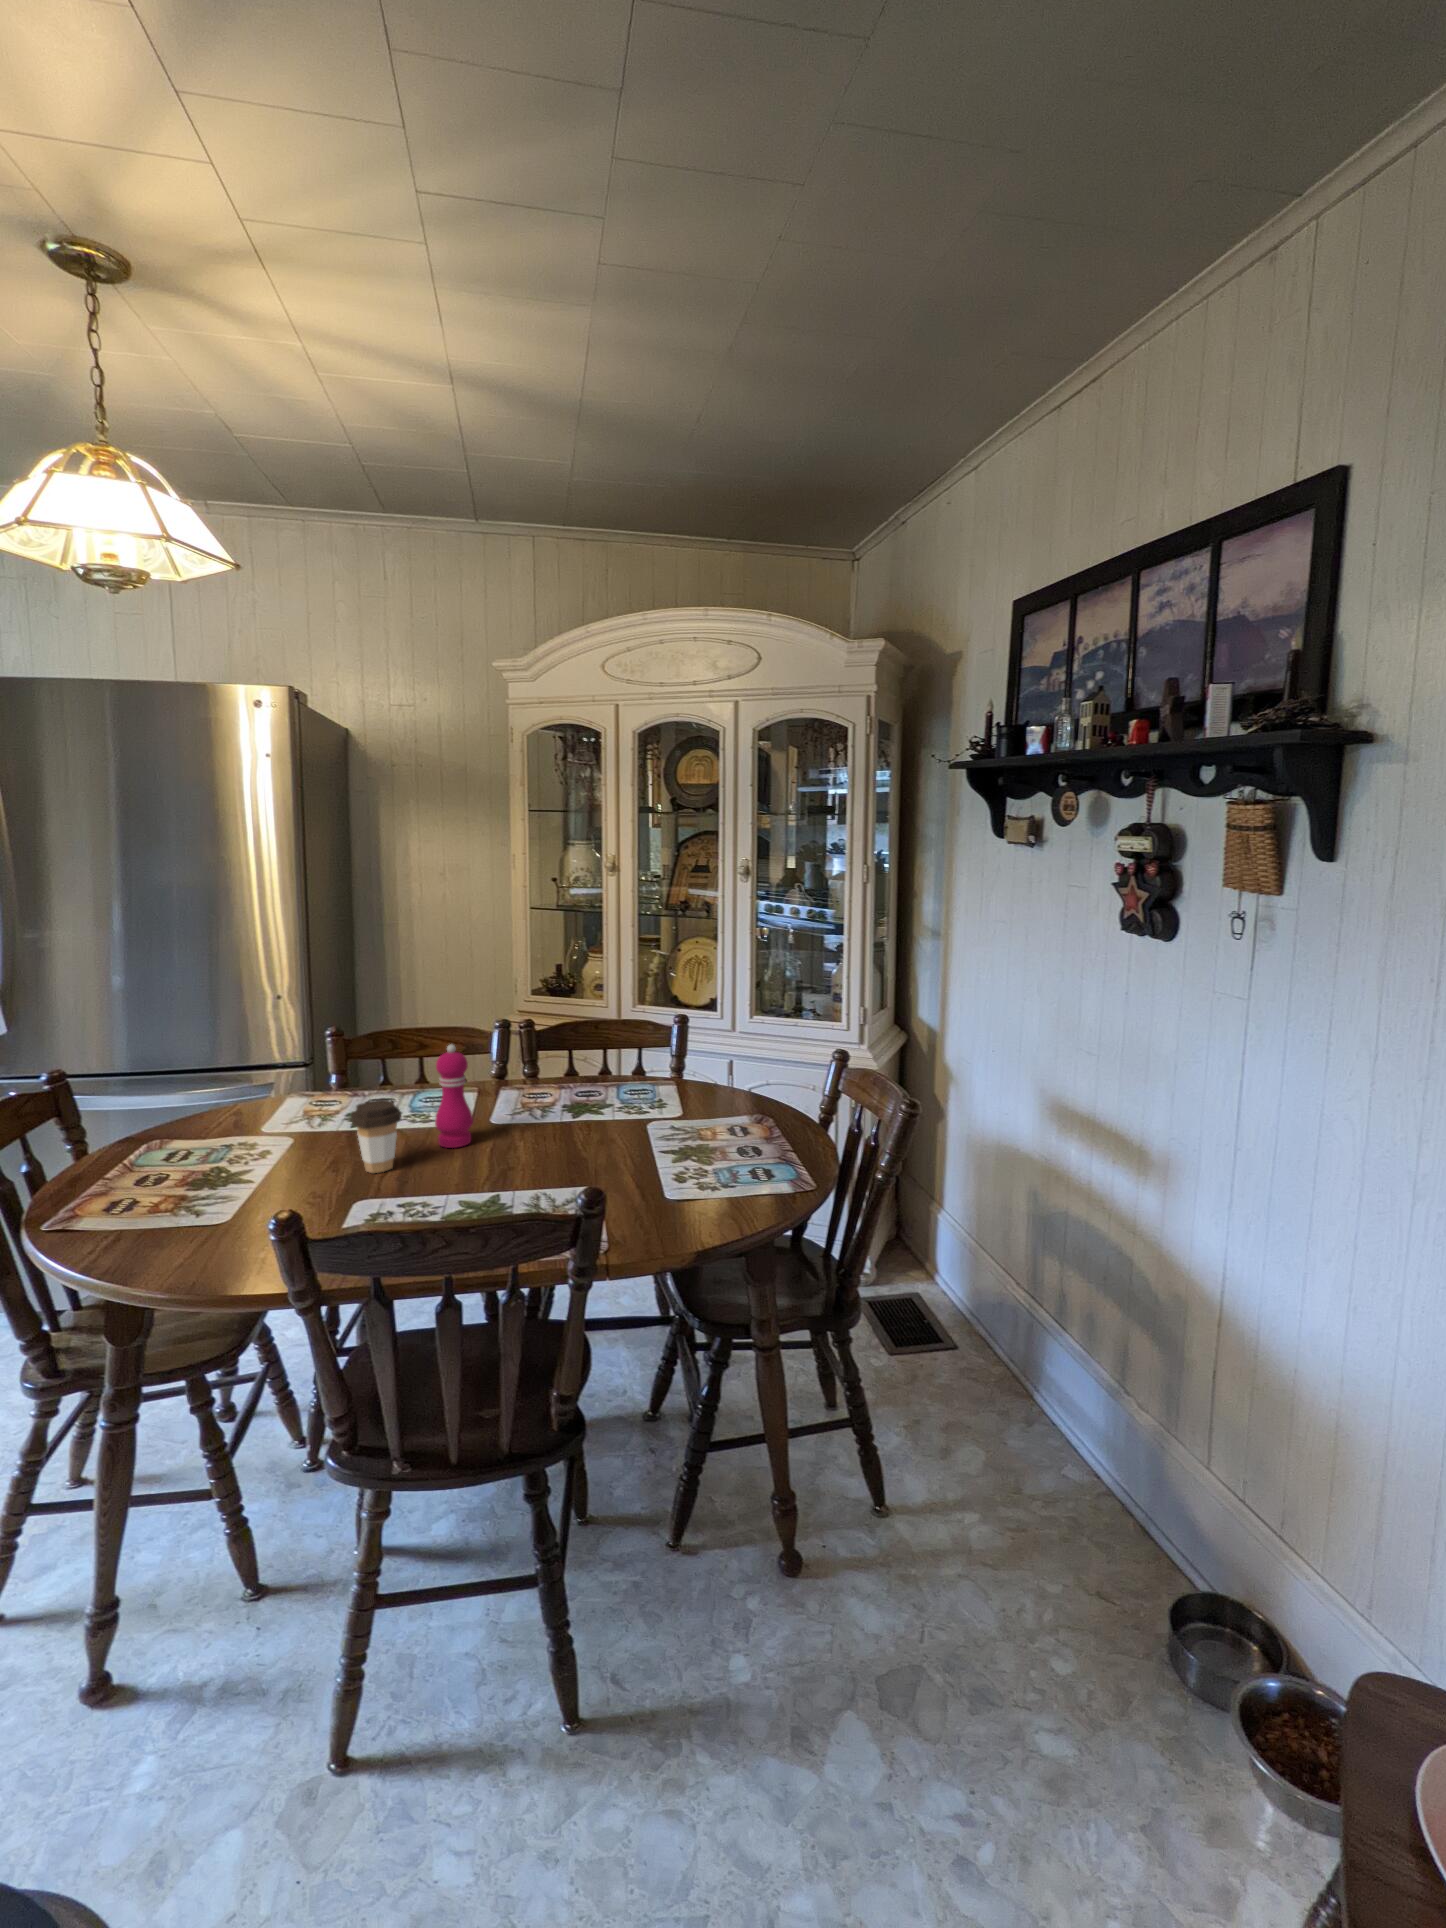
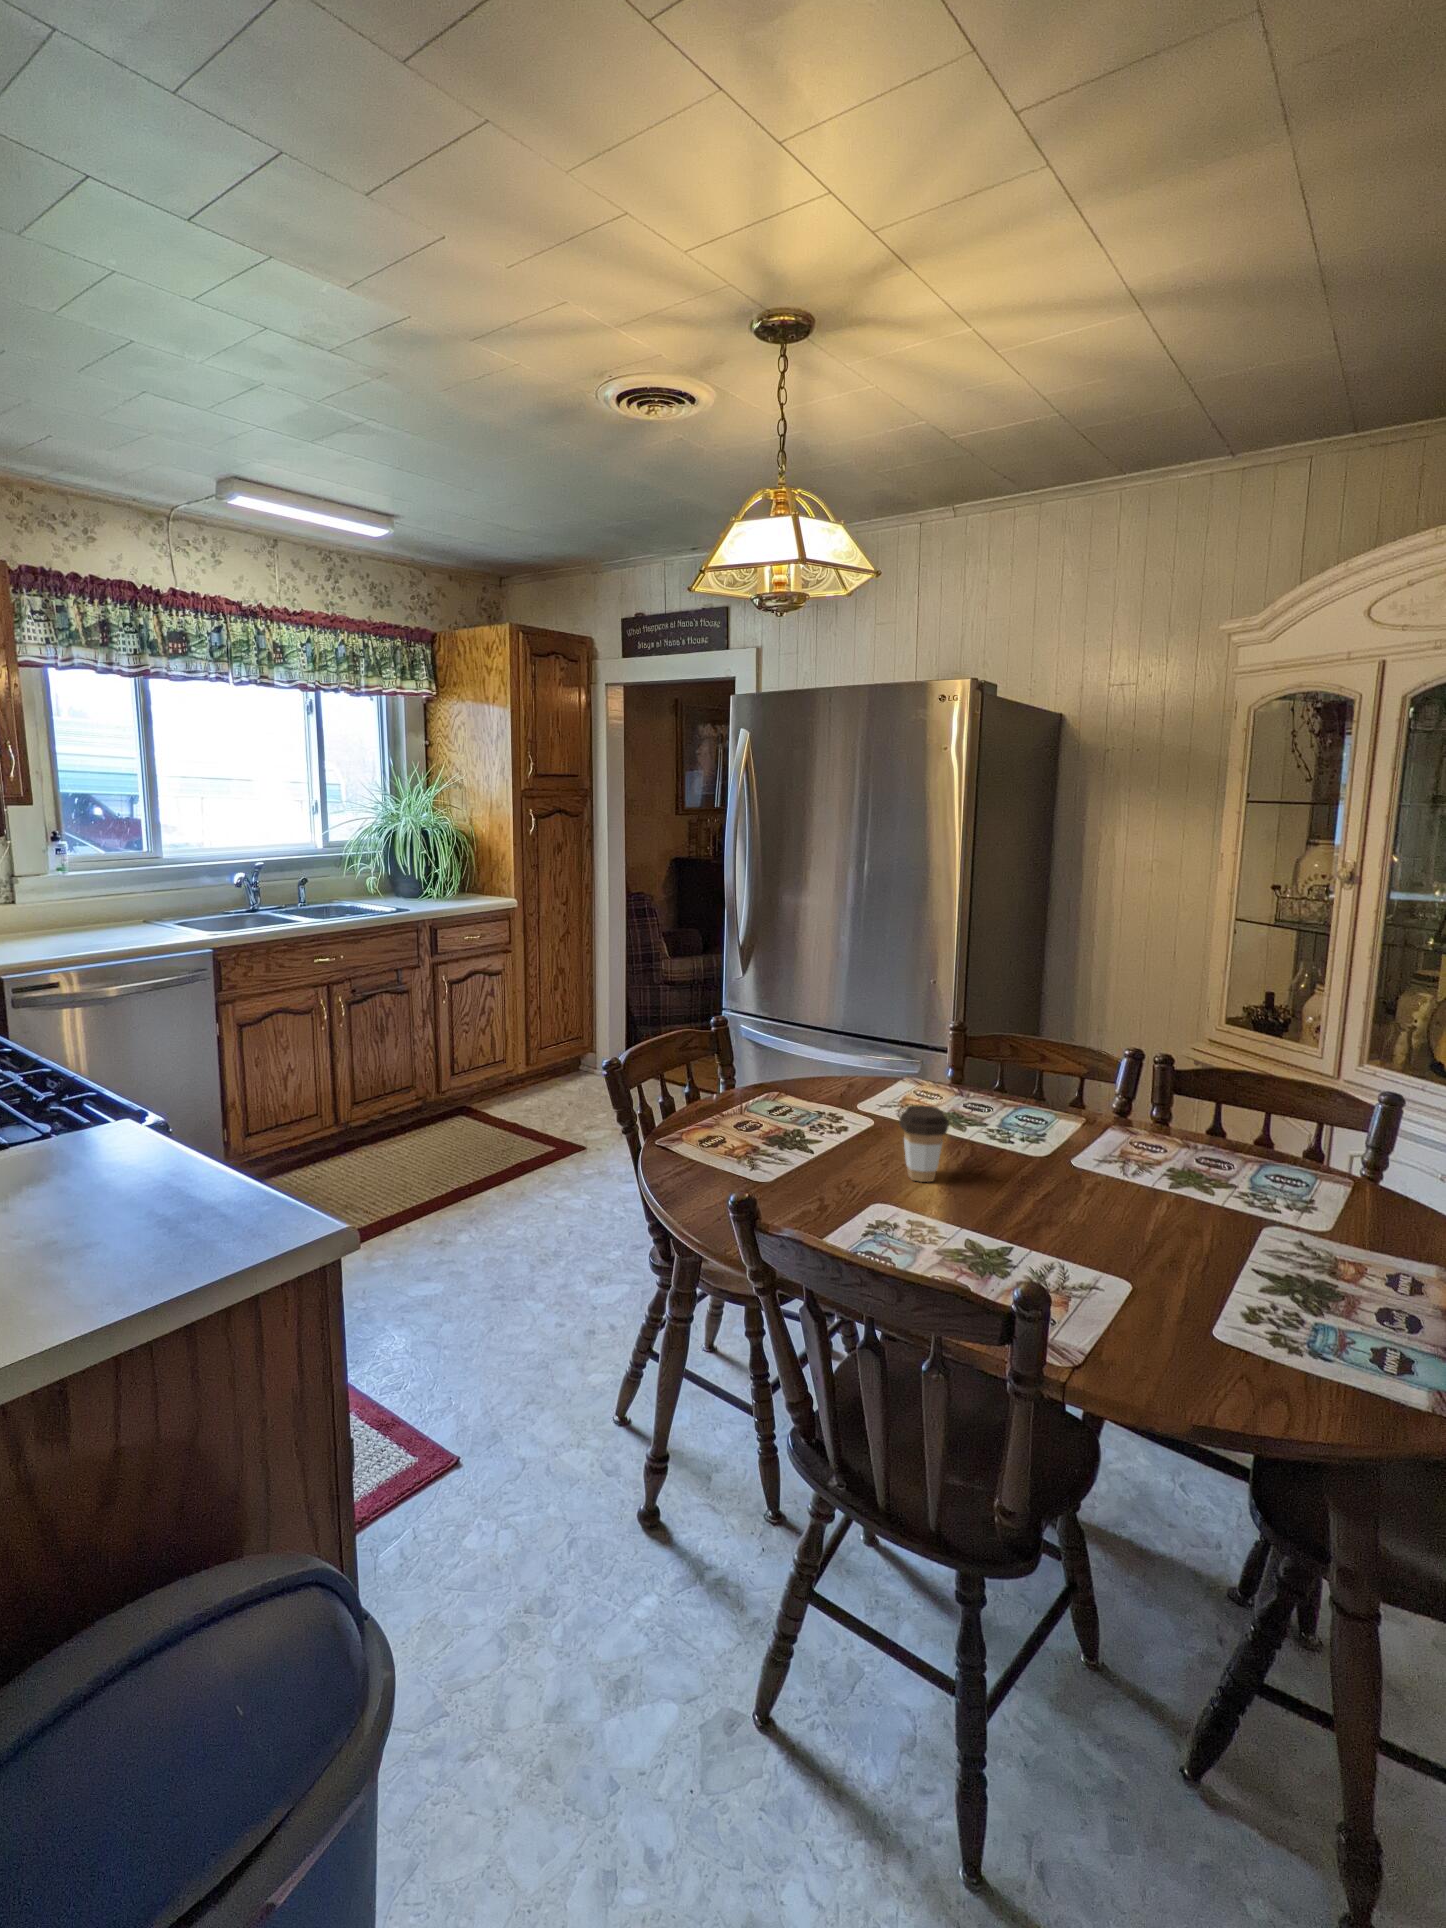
pepper mill: present [435,1044,473,1148] -> none [993,1065,1036,1181]

